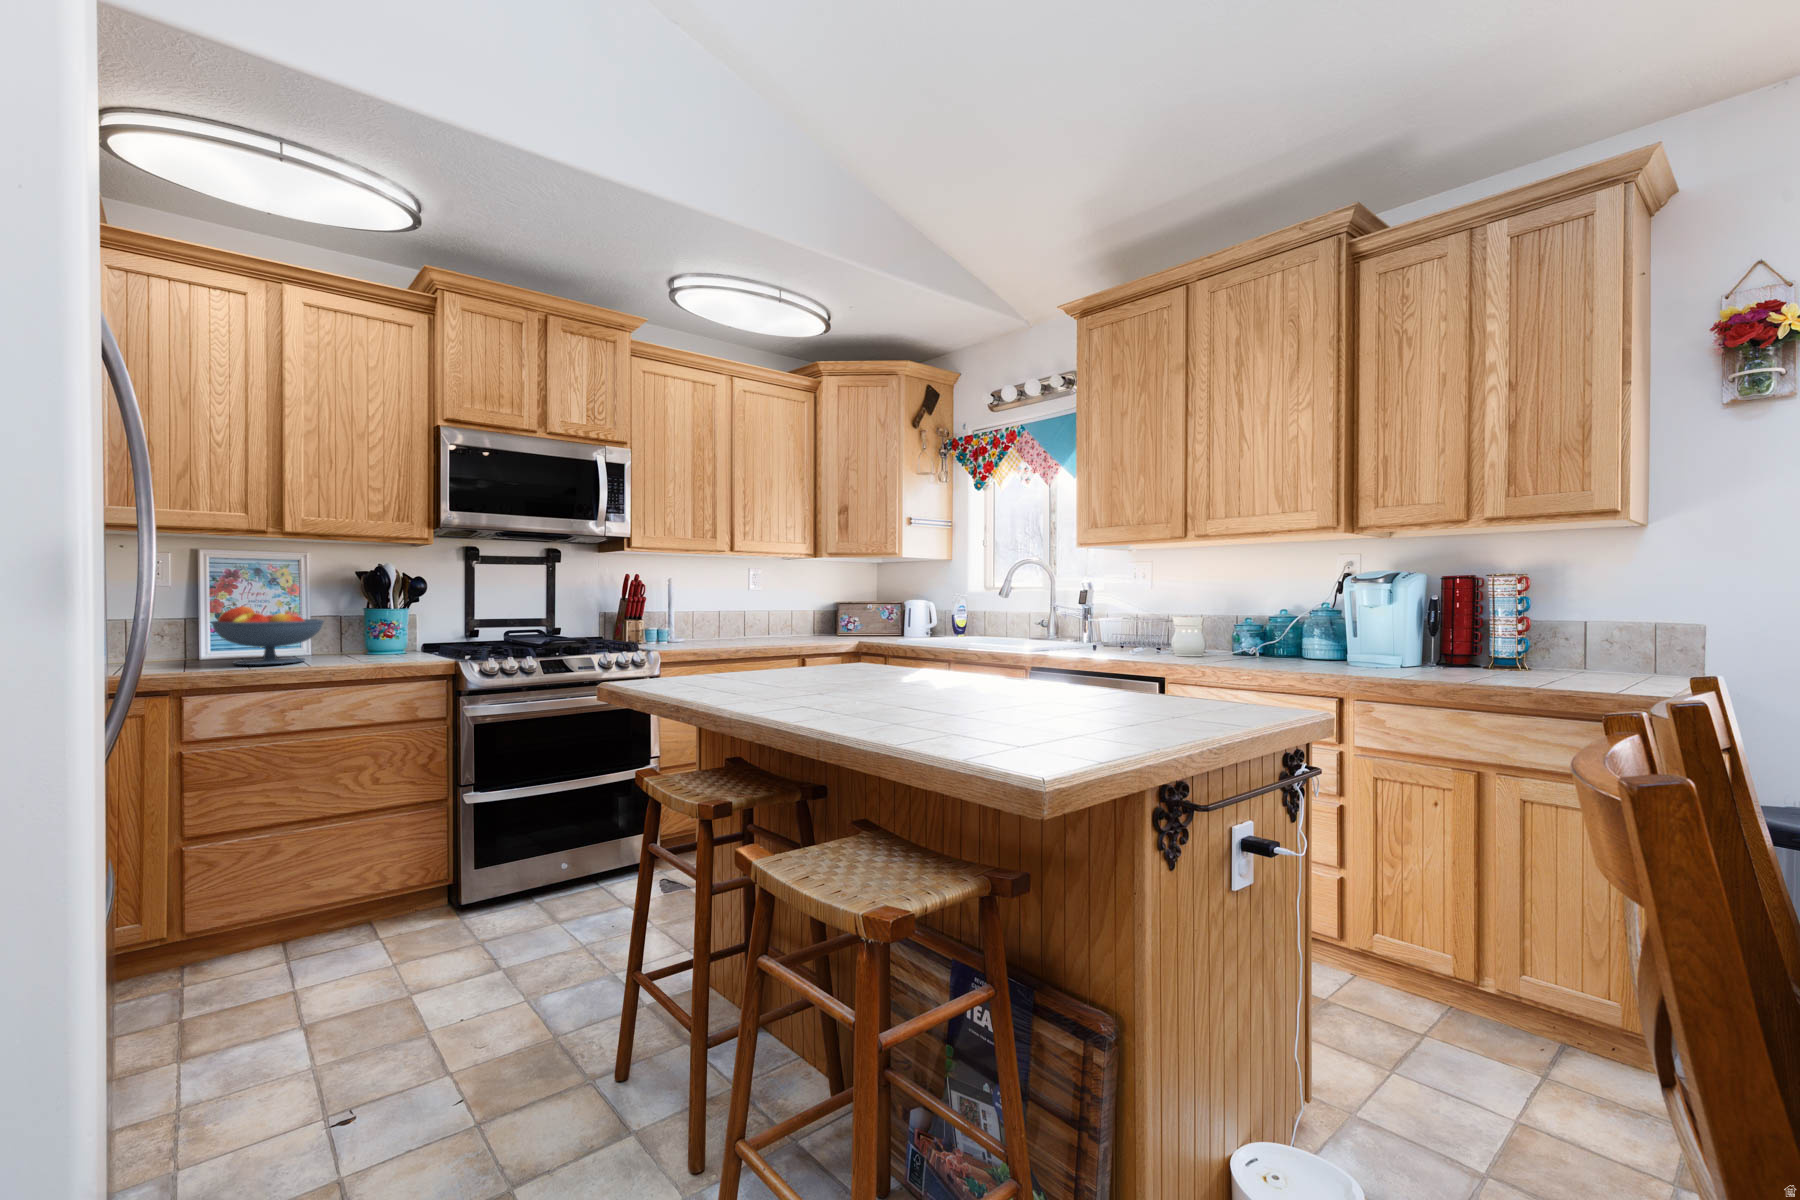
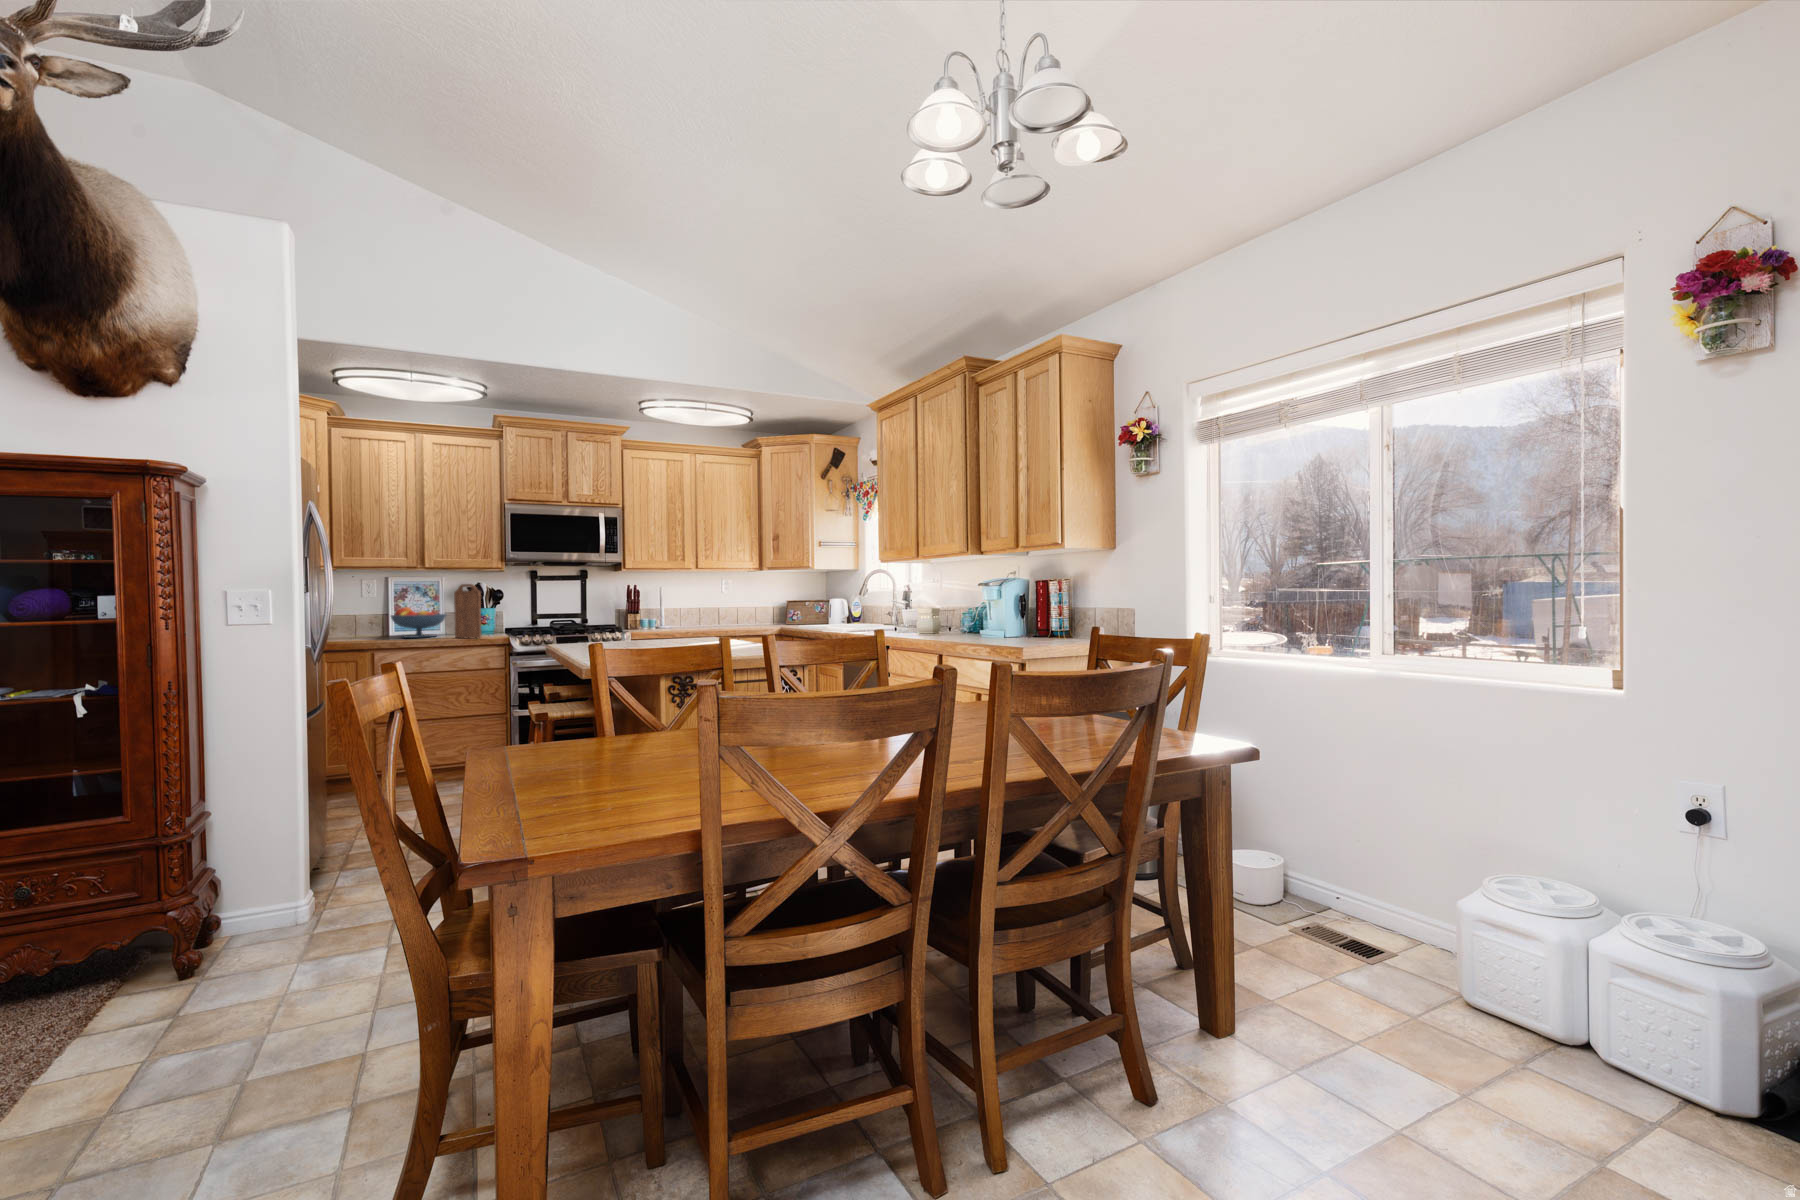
cutting board: none [350,565,407,666] -> present [454,584,481,638]

